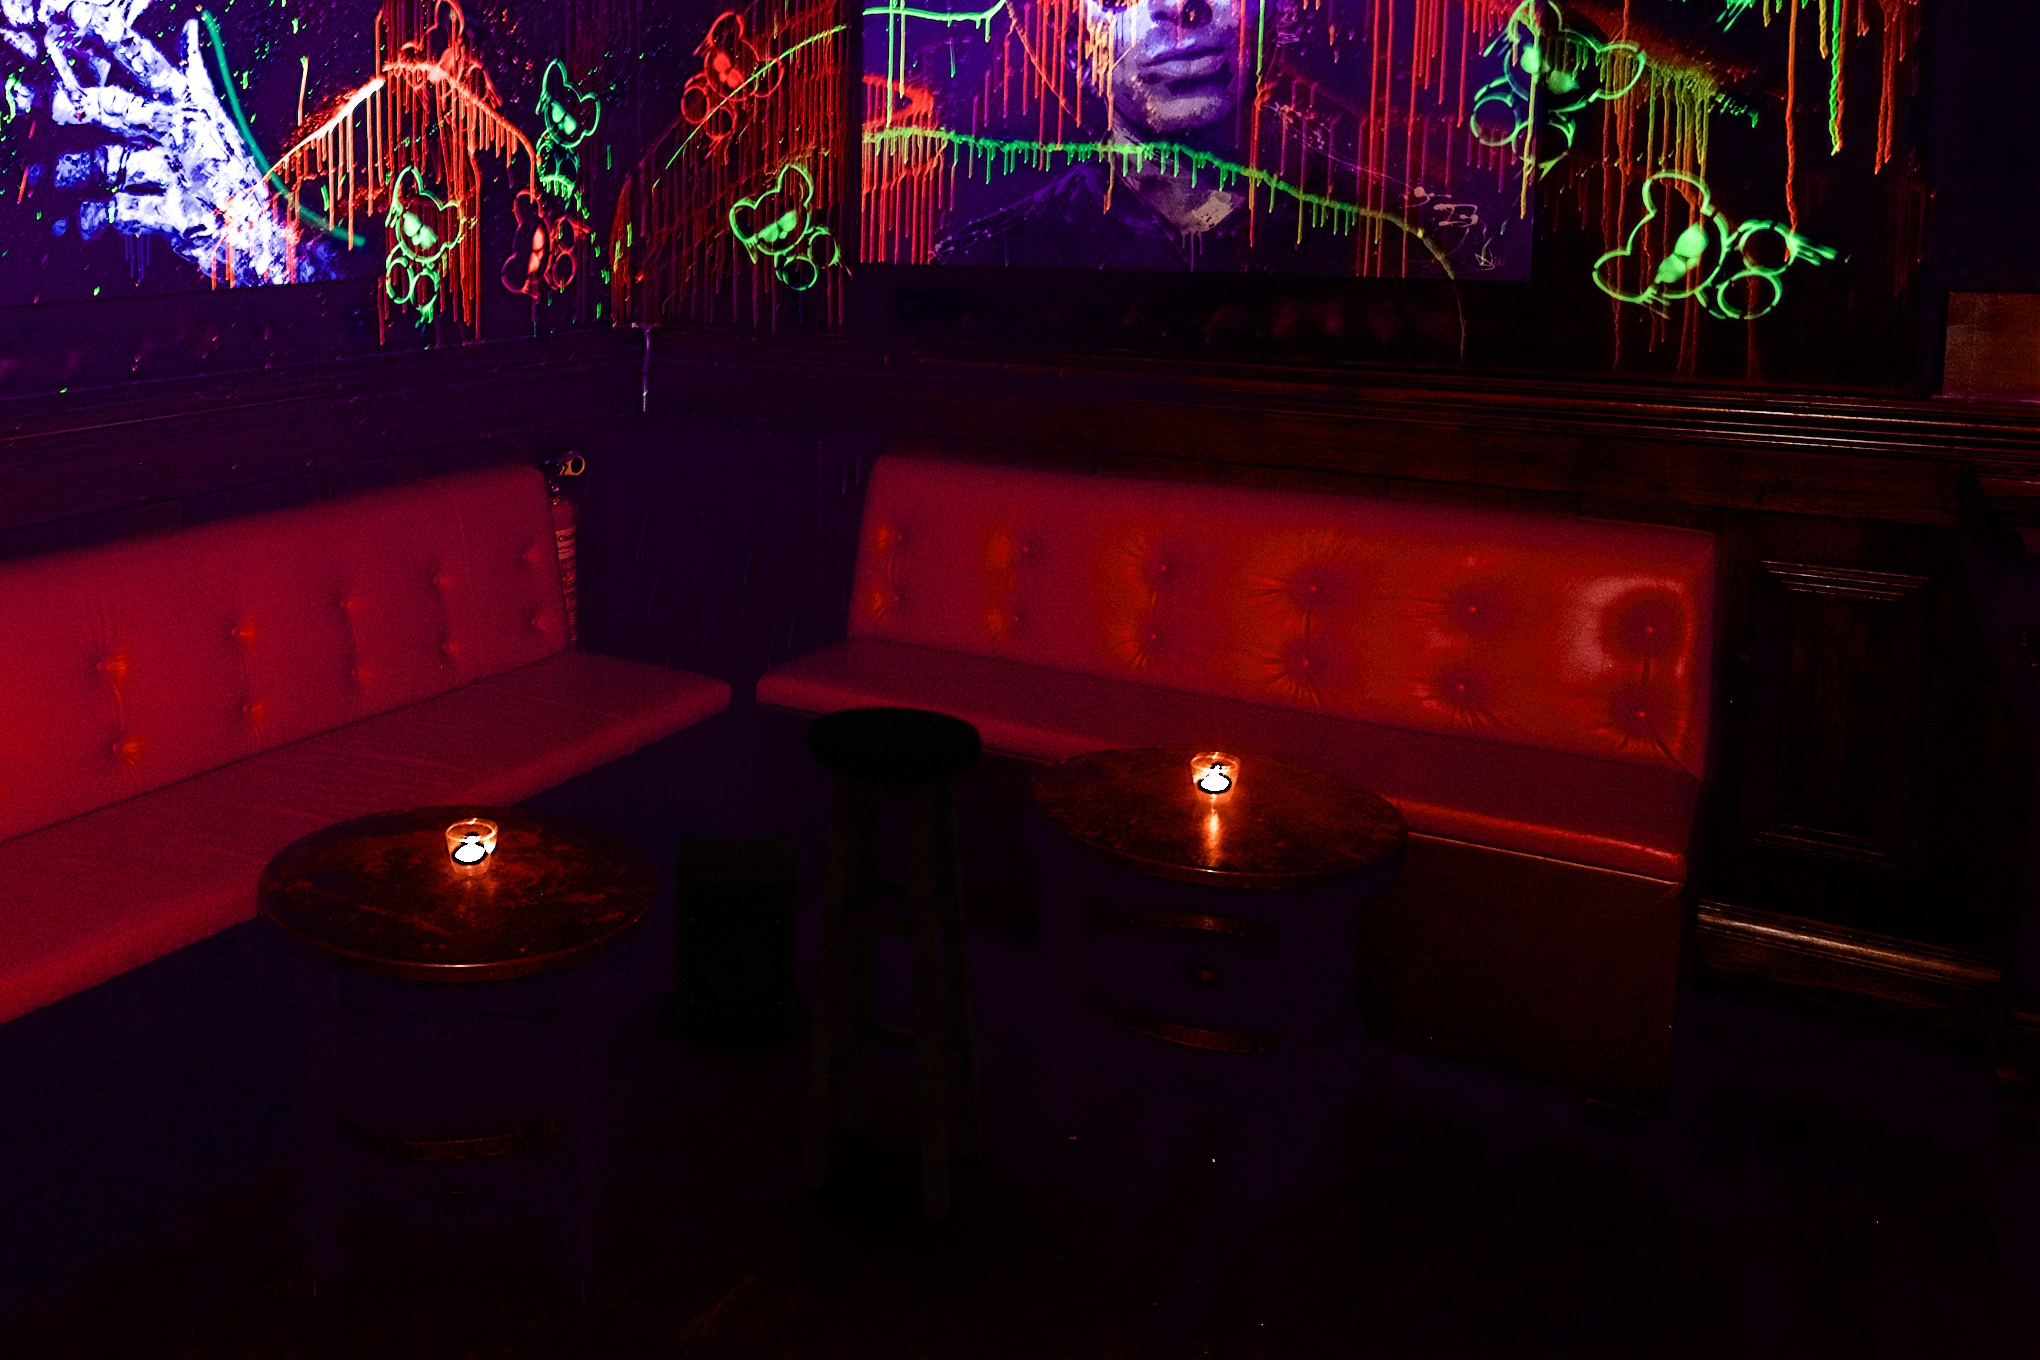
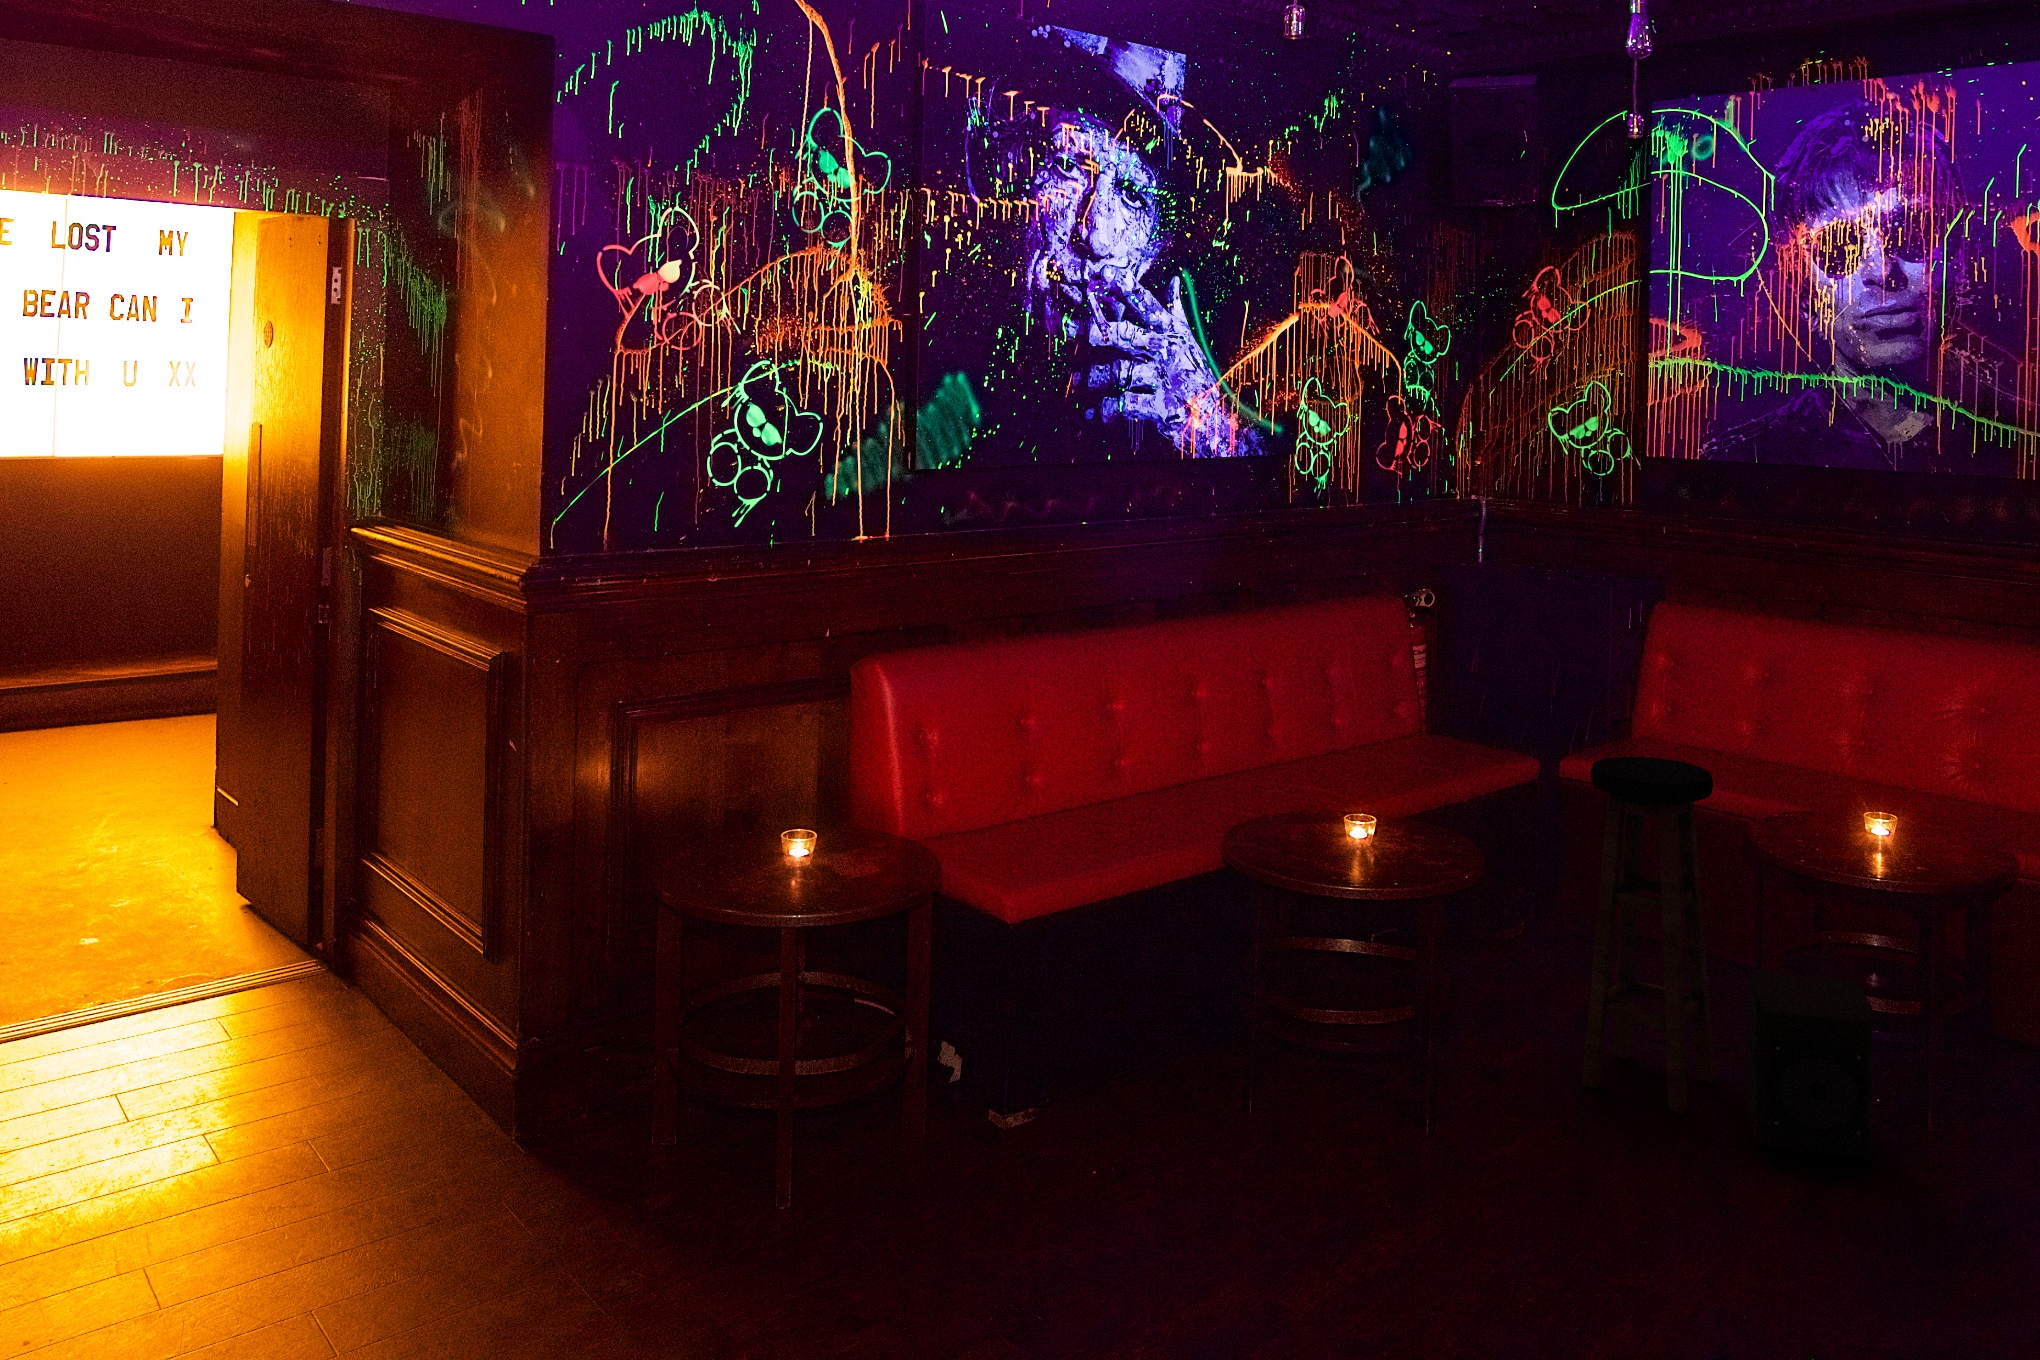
speaker: present [675,835,796,1031] -> present [1747,970,1873,1161]

